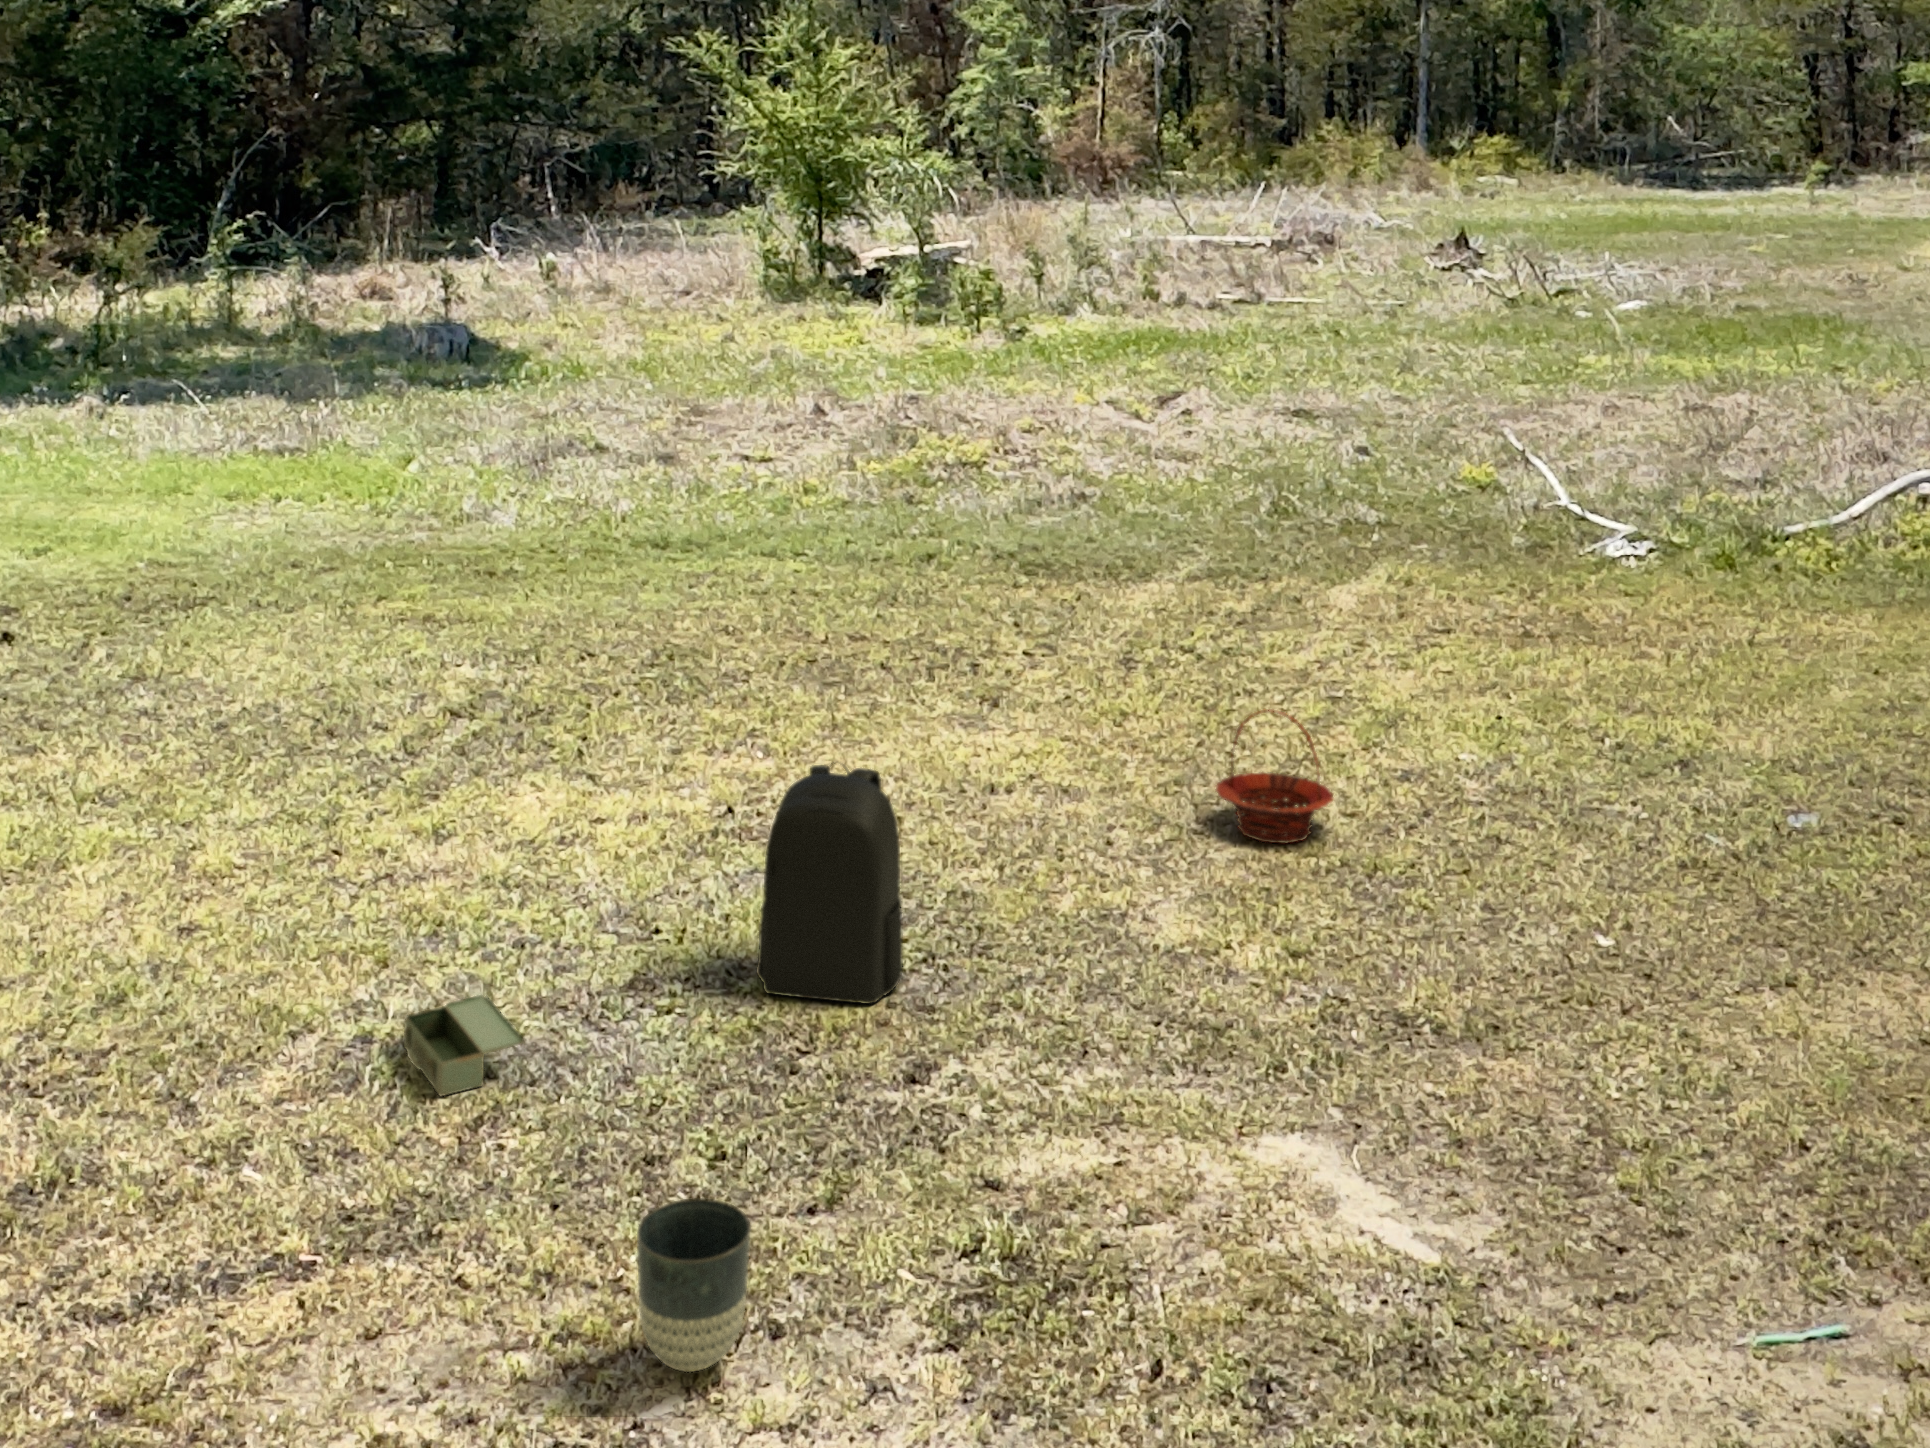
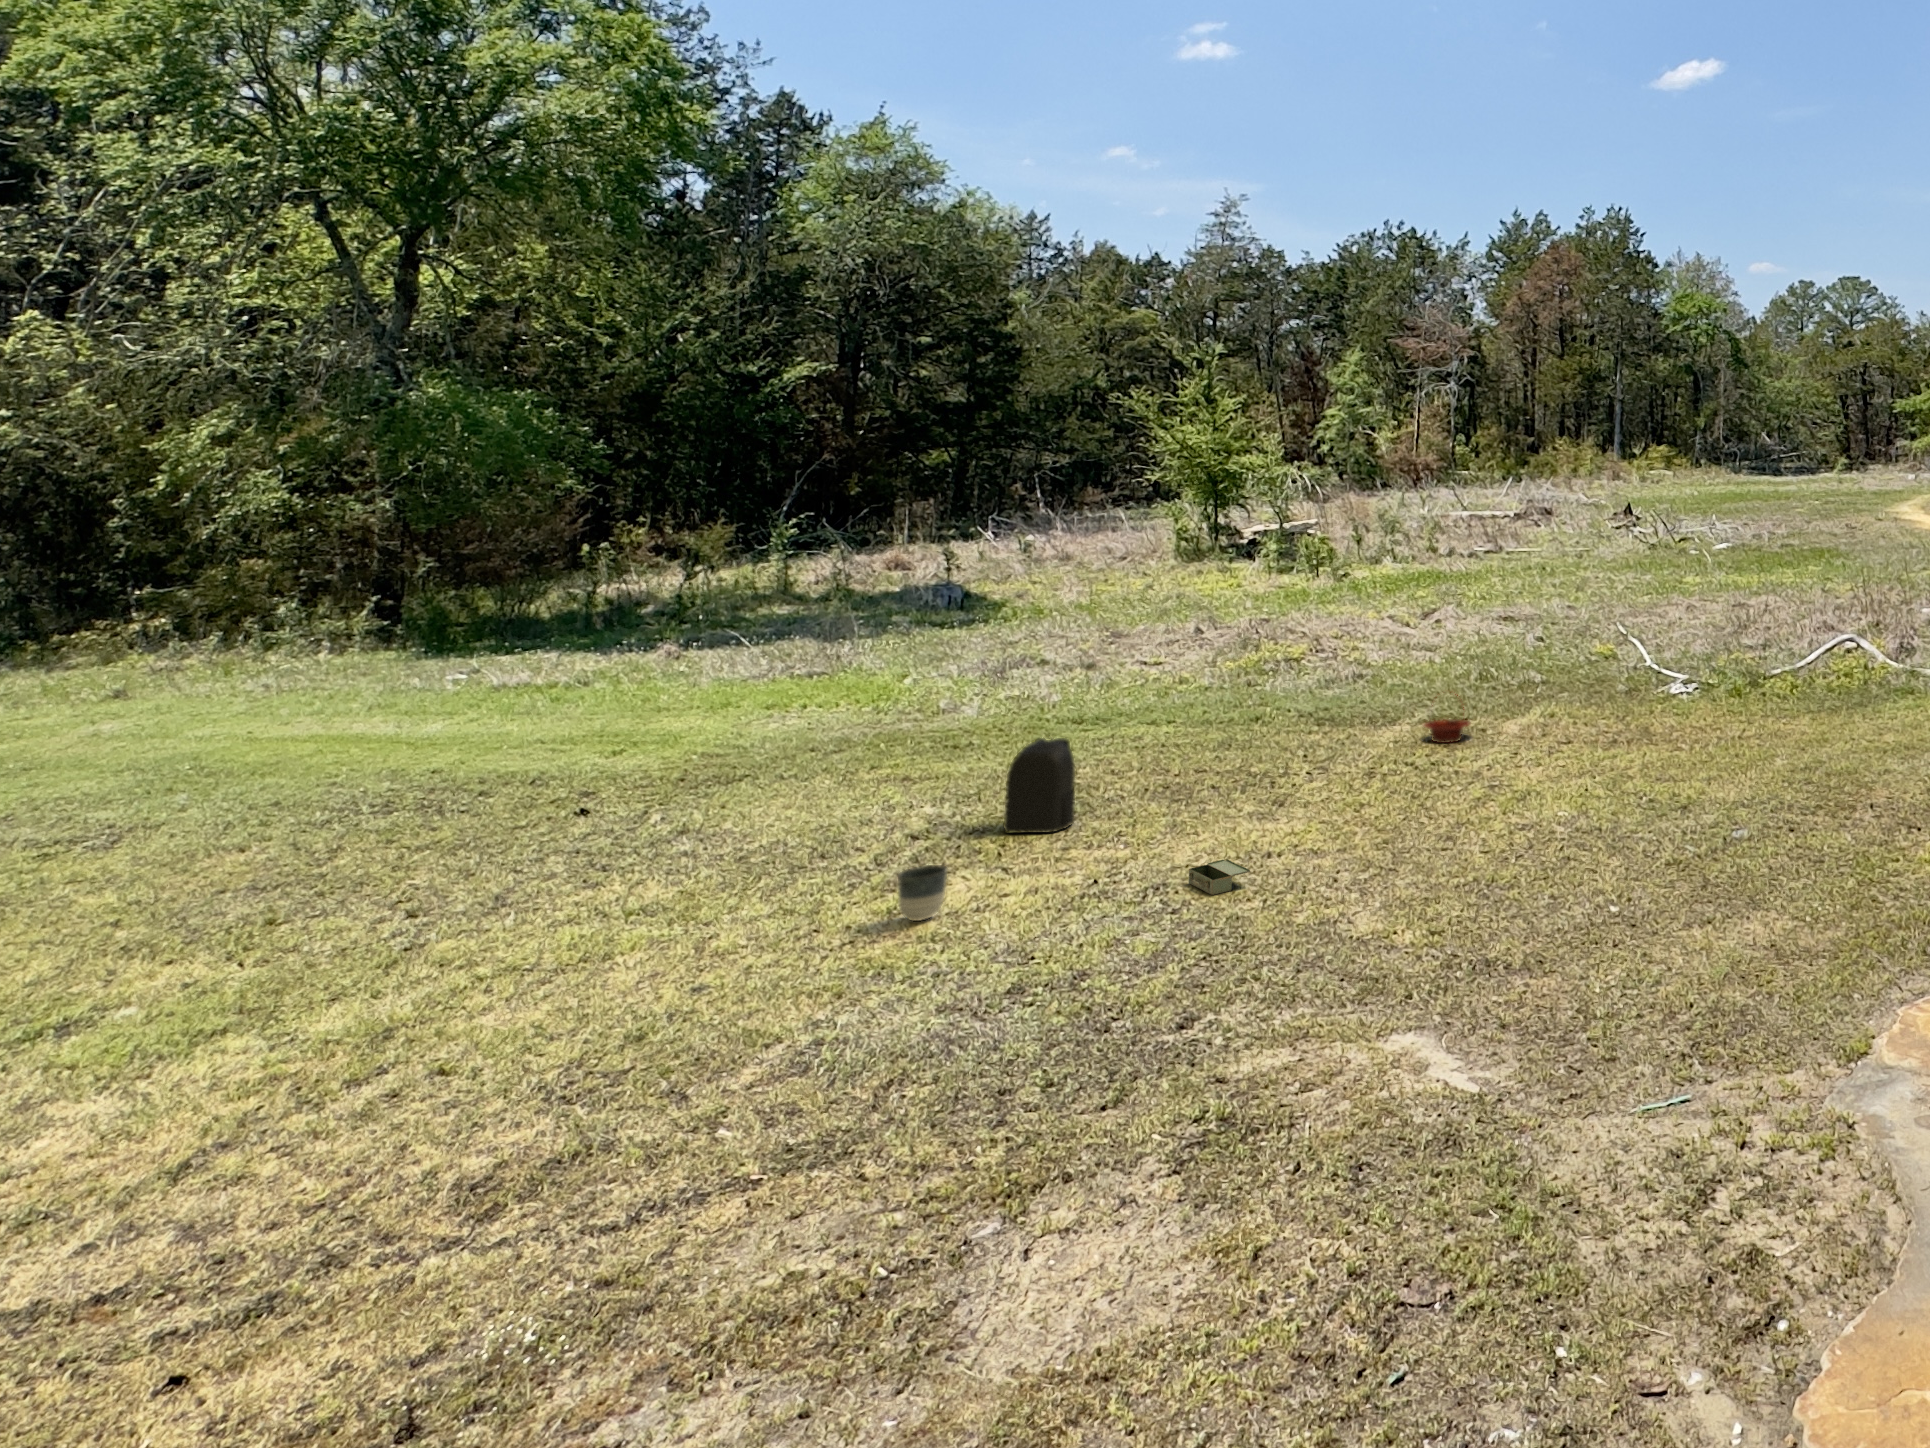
basket: present [1216,710,1333,844] -> present [1424,694,1470,743]
toolbox: present [404,995,524,1096] -> present [1188,859,1250,895]

